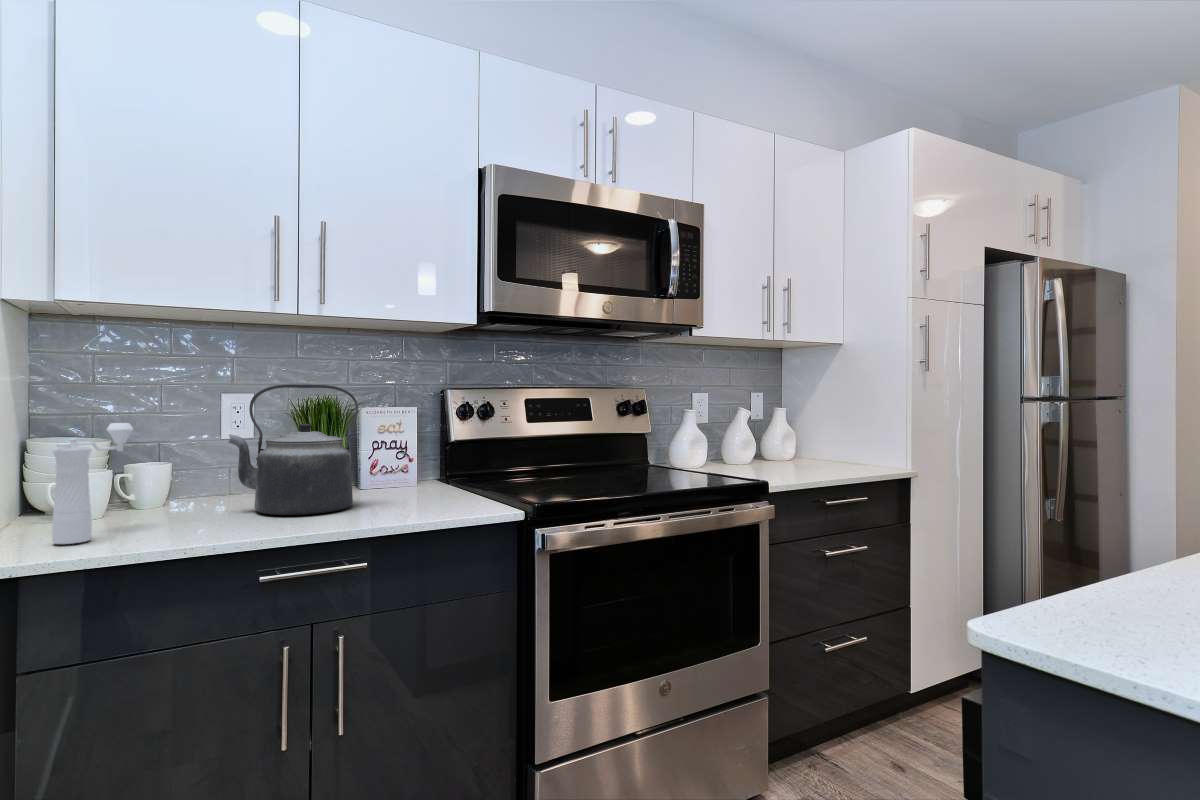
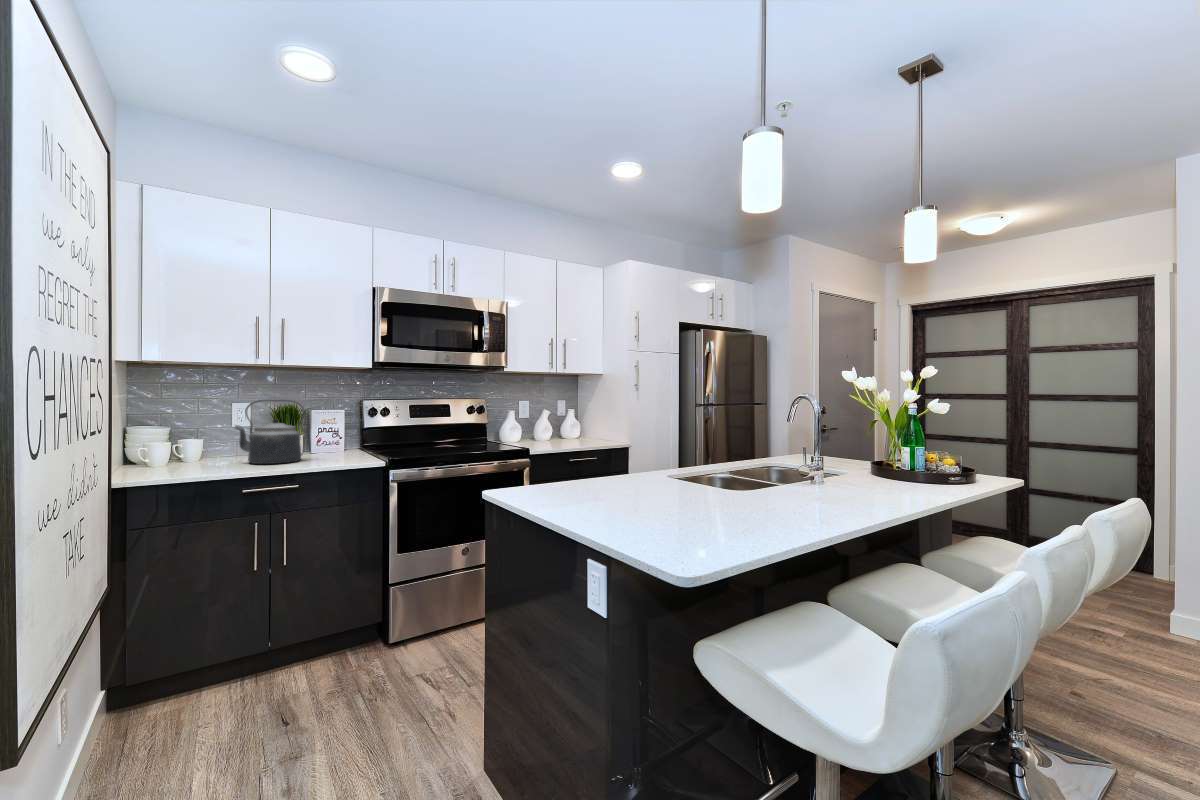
pepper mill: present [52,423,133,544] -> none [145,419,184,475]

